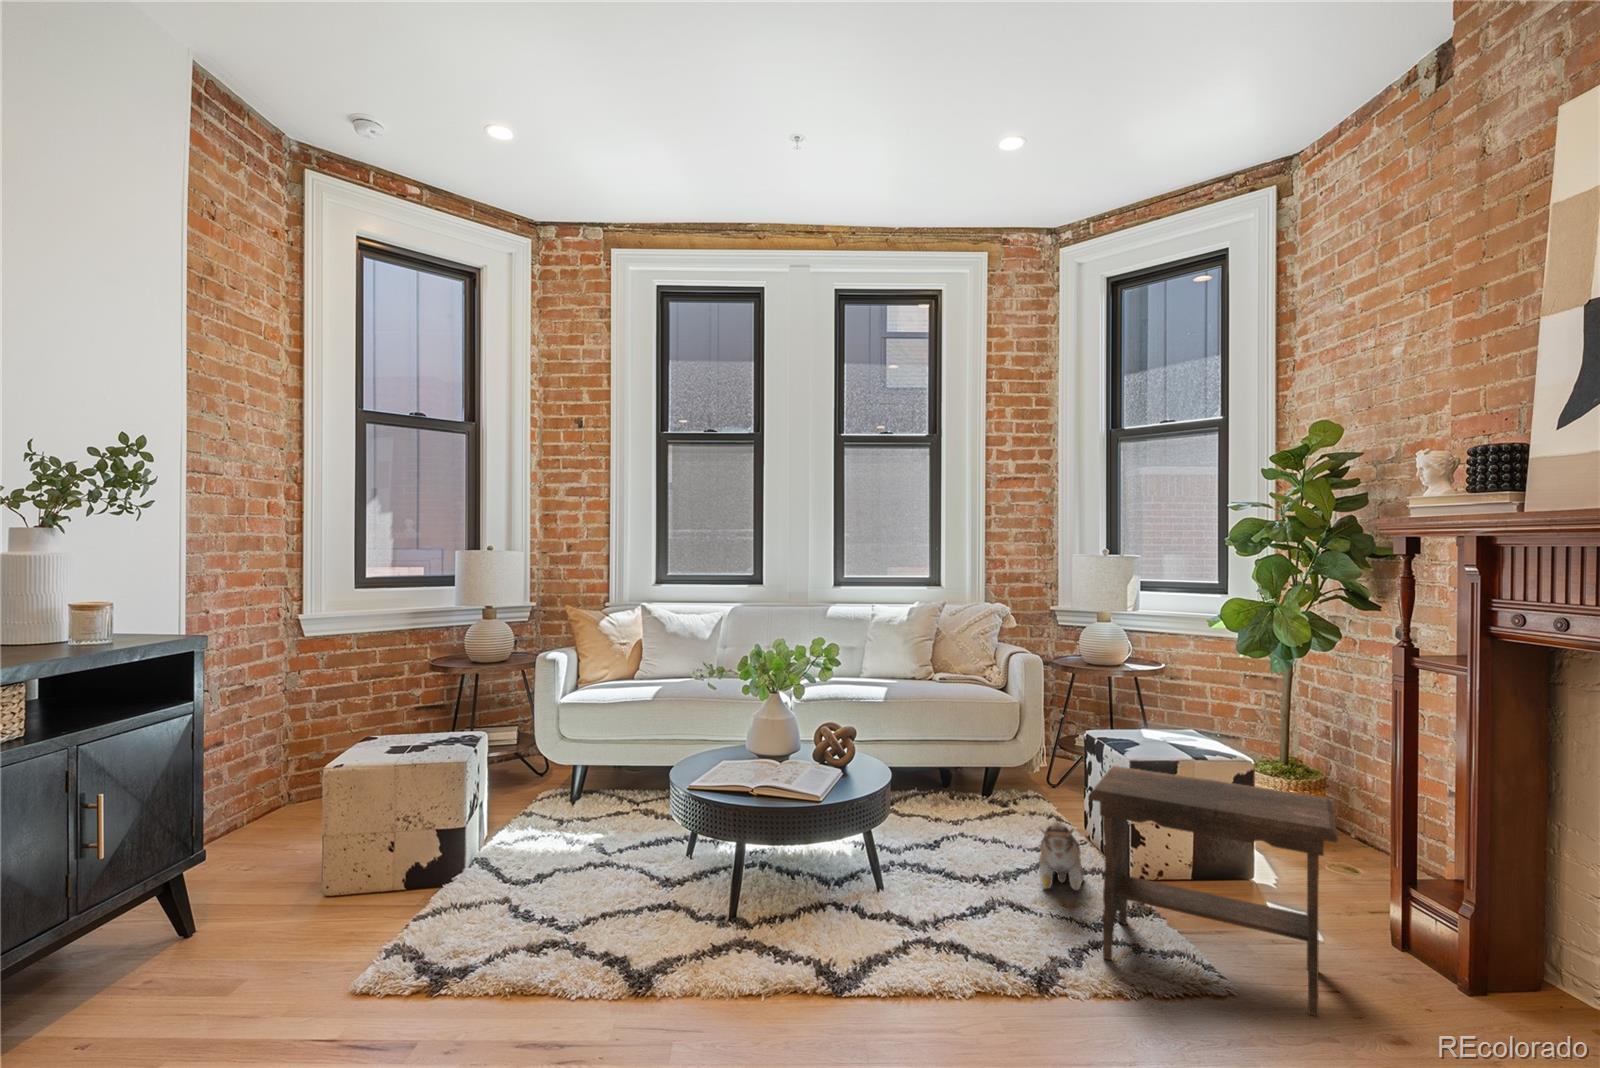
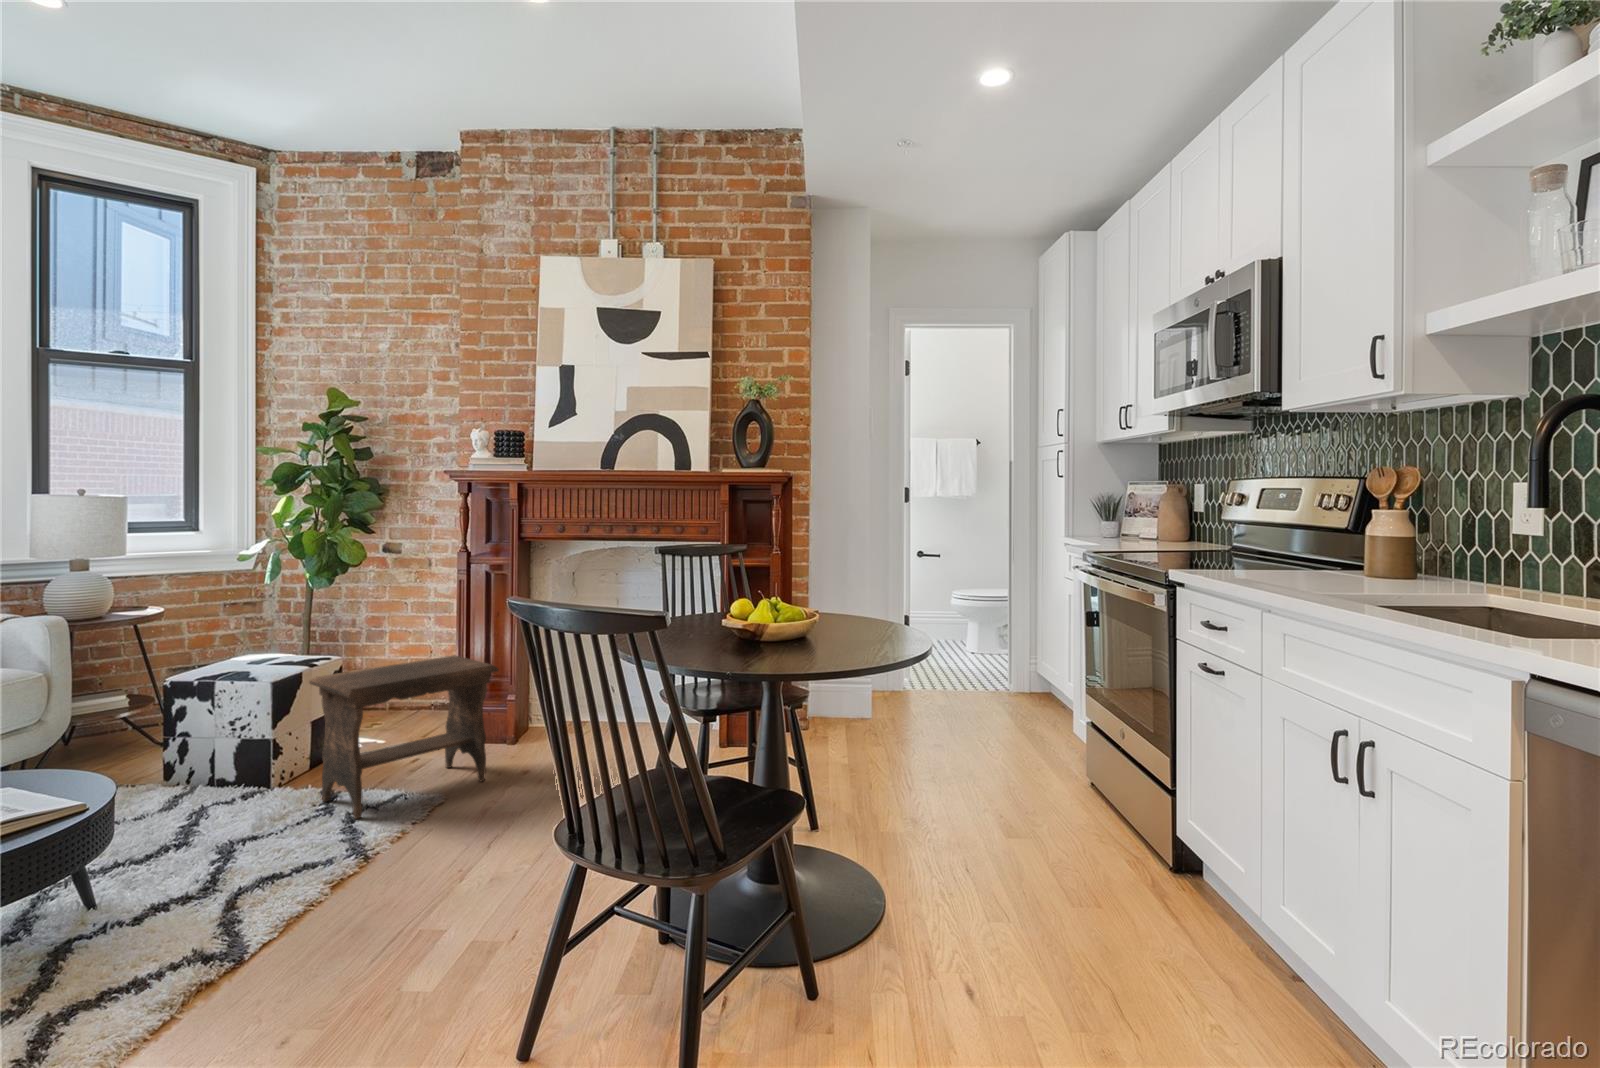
plush toy: present [1039,821,1084,890] -> none [195,744,276,814]

